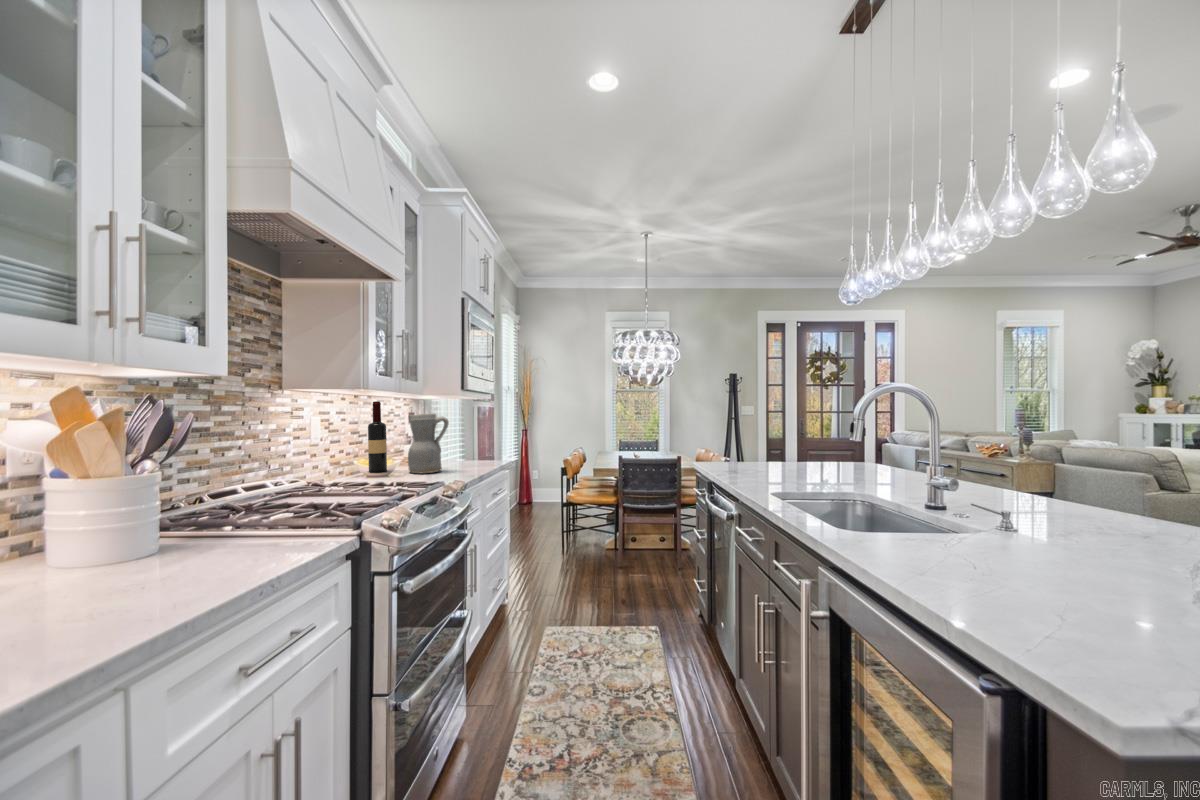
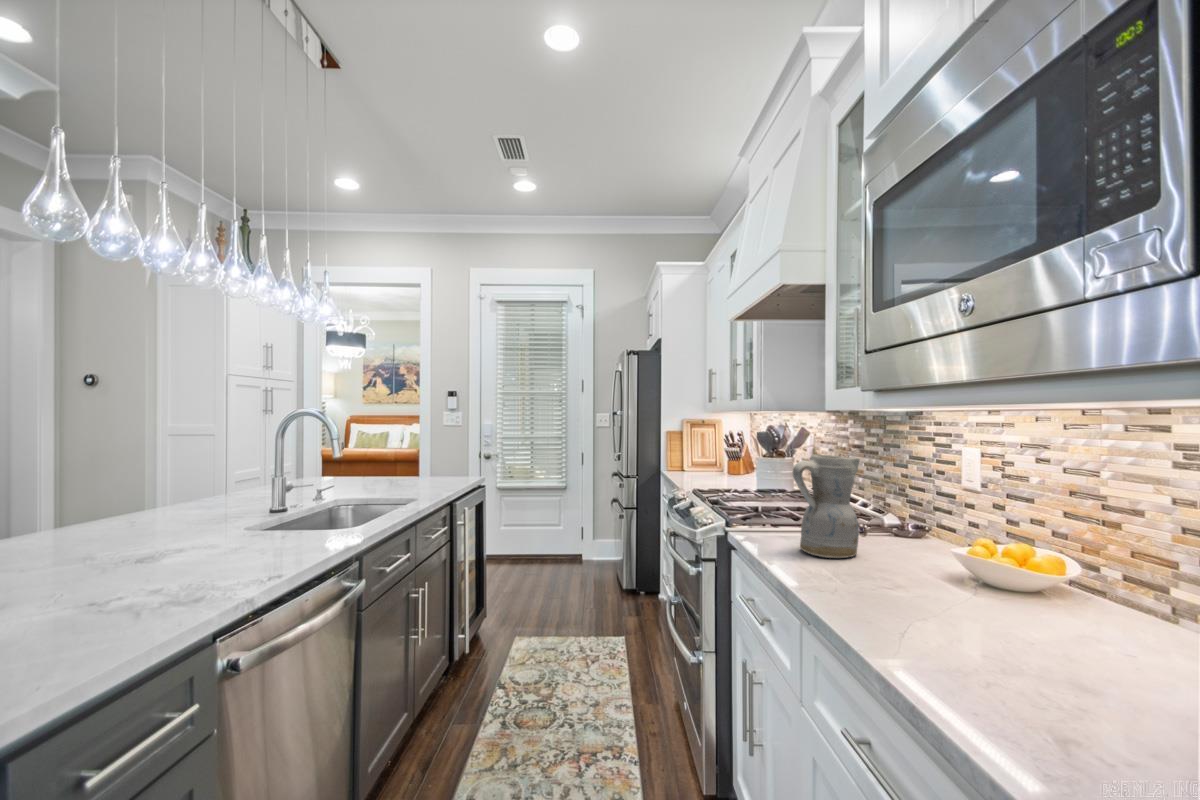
wine bottle: present [368,401,387,472] -> none [891,434,924,555]

